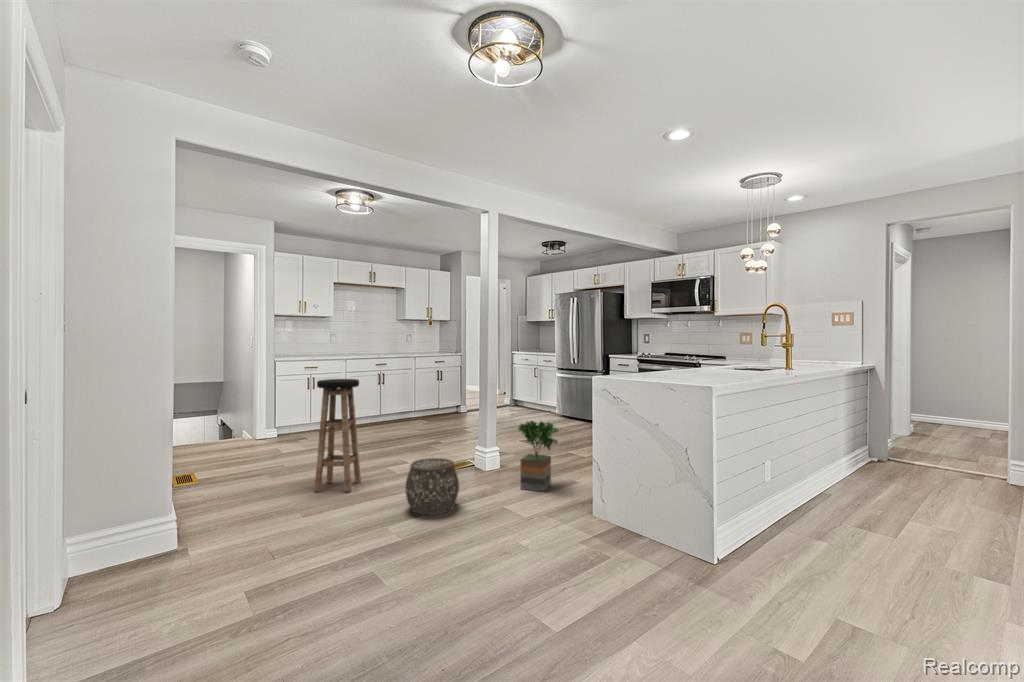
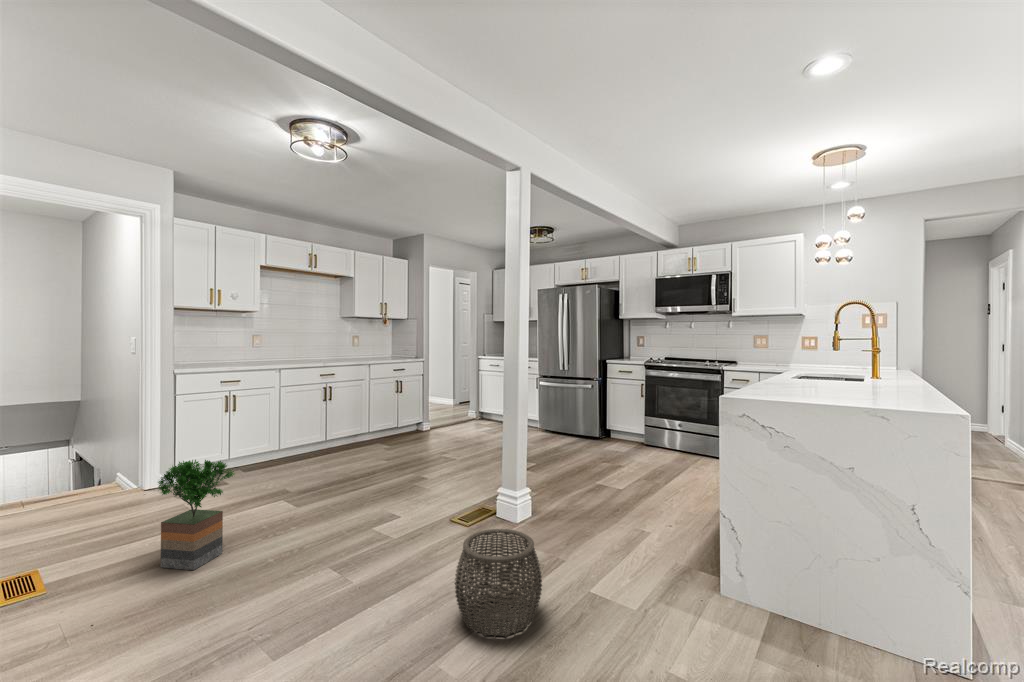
bar stool: present [314,379,361,492] -> none [276,403,349,598]
potted tree: present [518,421,558,492] -> present [158,460,234,570]

